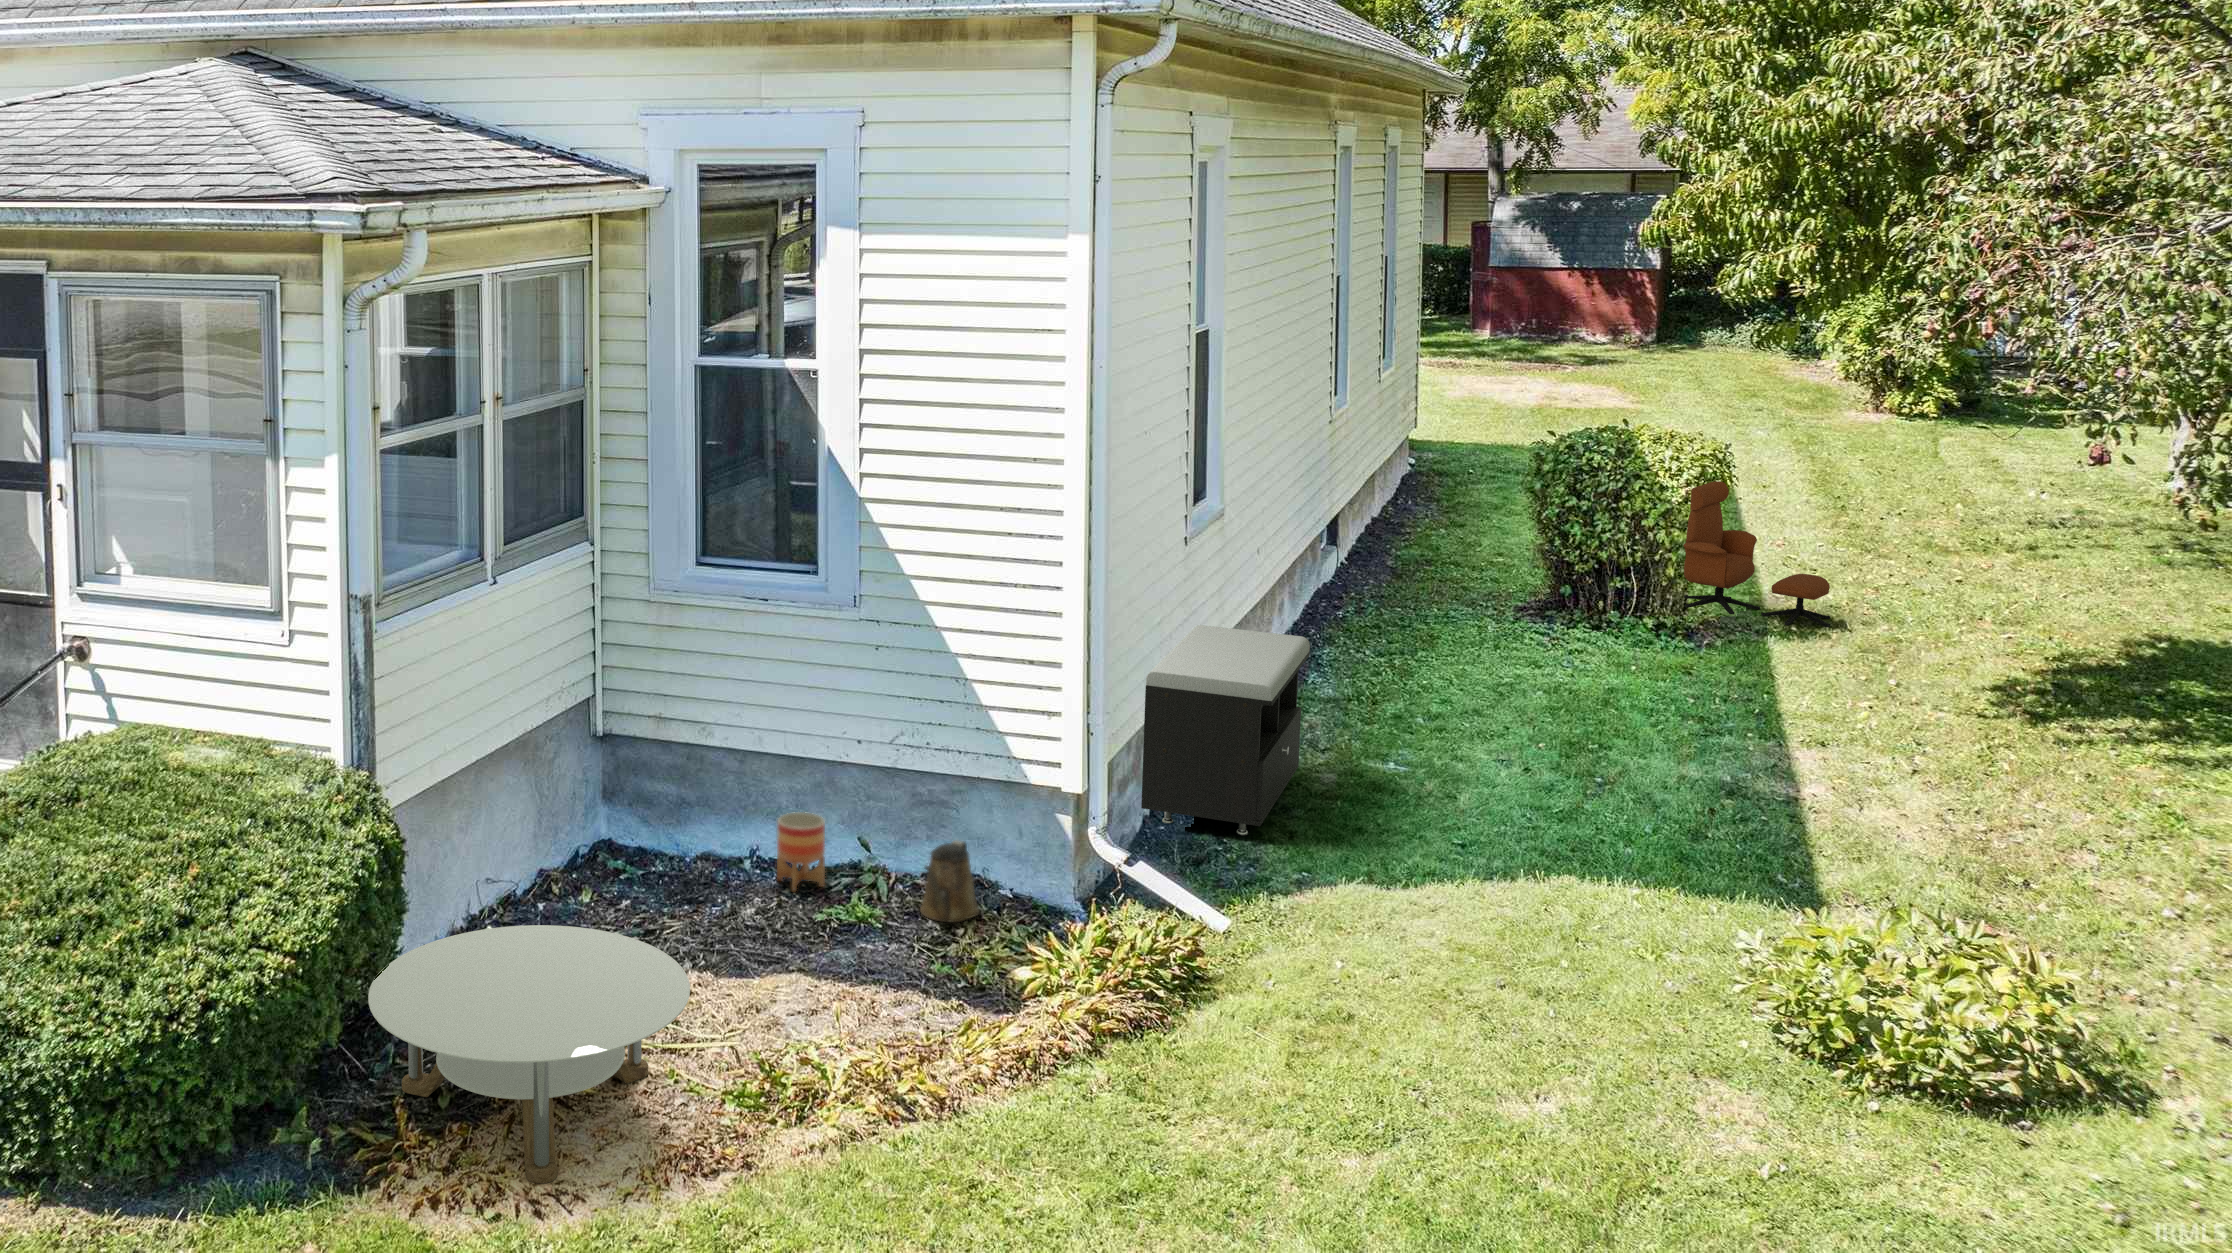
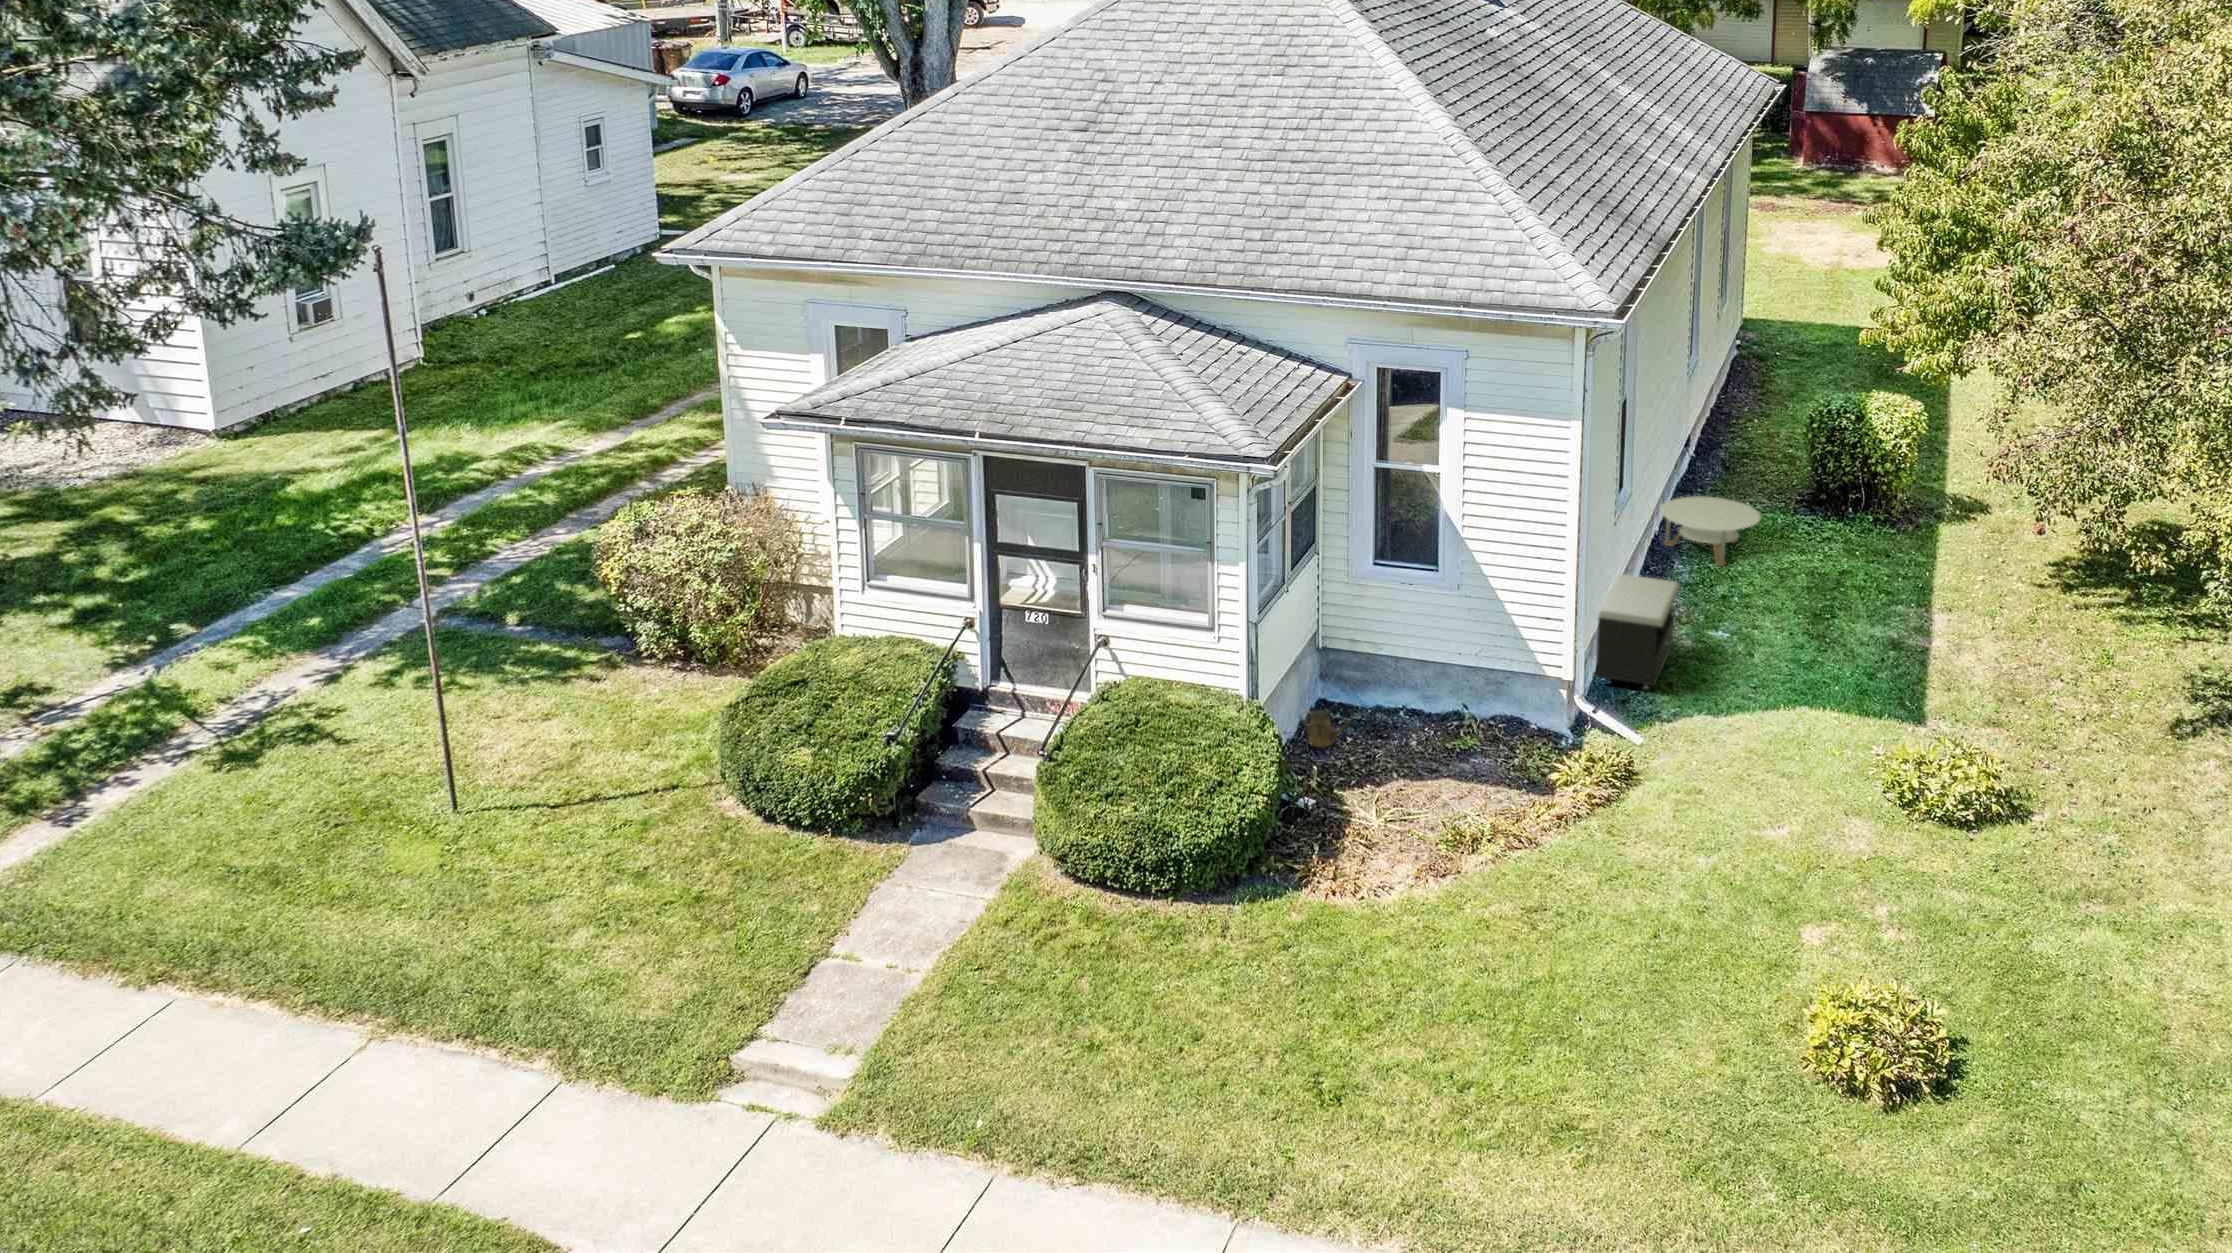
lounge chair: present [1683,481,1830,627] -> none [1888,439,1969,527]
planter: present [777,812,825,892] -> none [1422,693,1447,732]
watering can: present [920,840,980,922] -> present [1299,710,1357,747]
round table: present [368,925,690,1183] -> present [1660,496,1761,566]

